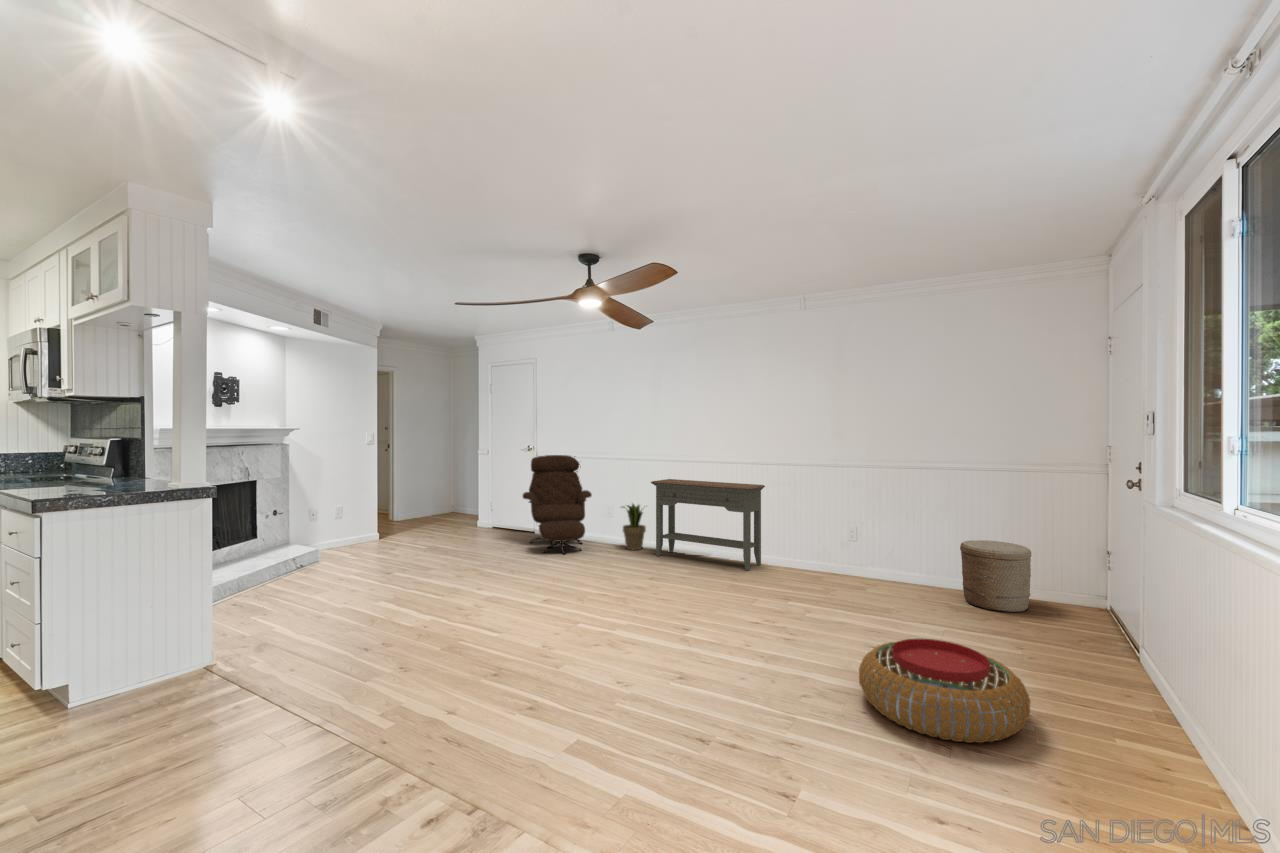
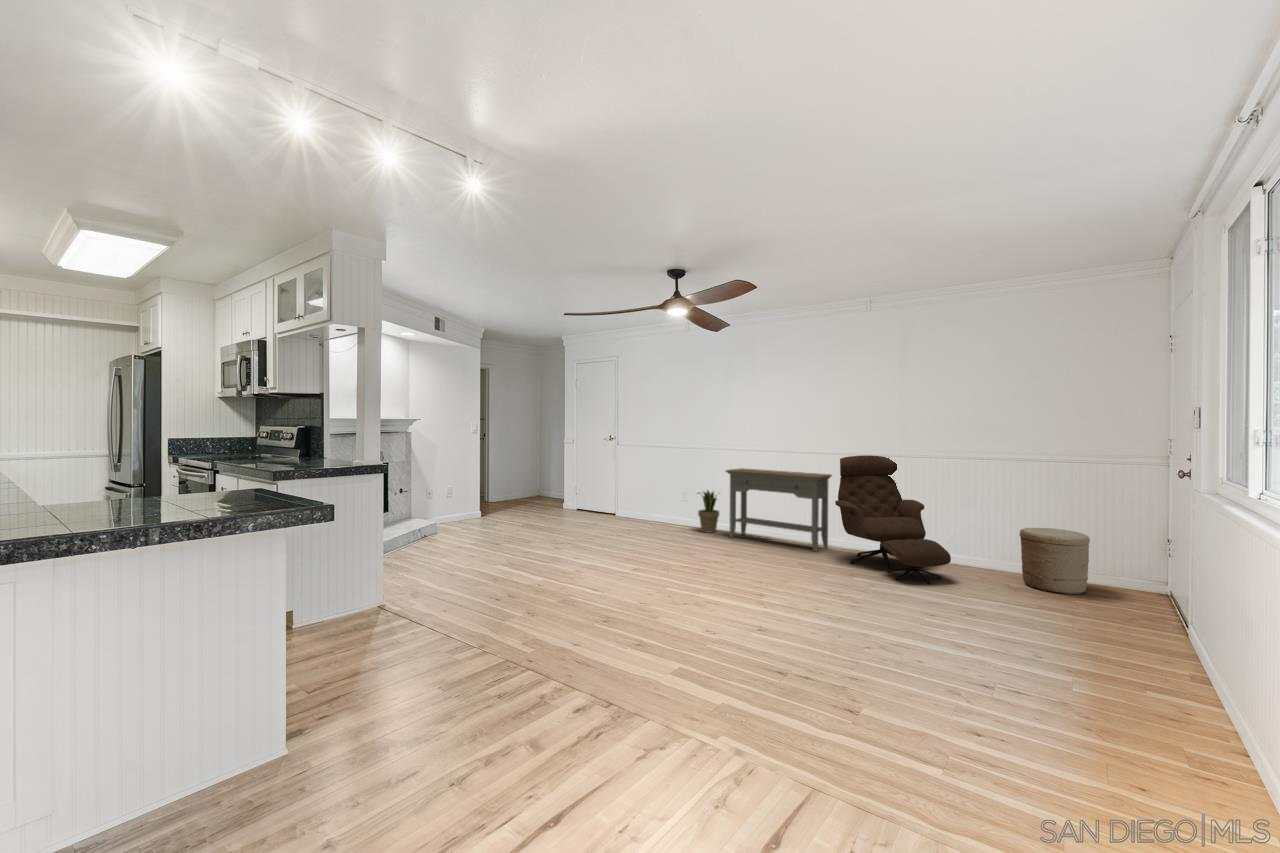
lounge chair: present [523,455,592,555] -> present [835,455,951,584]
pouf: present [859,639,1030,743] -> none [916,604,1070,687]

